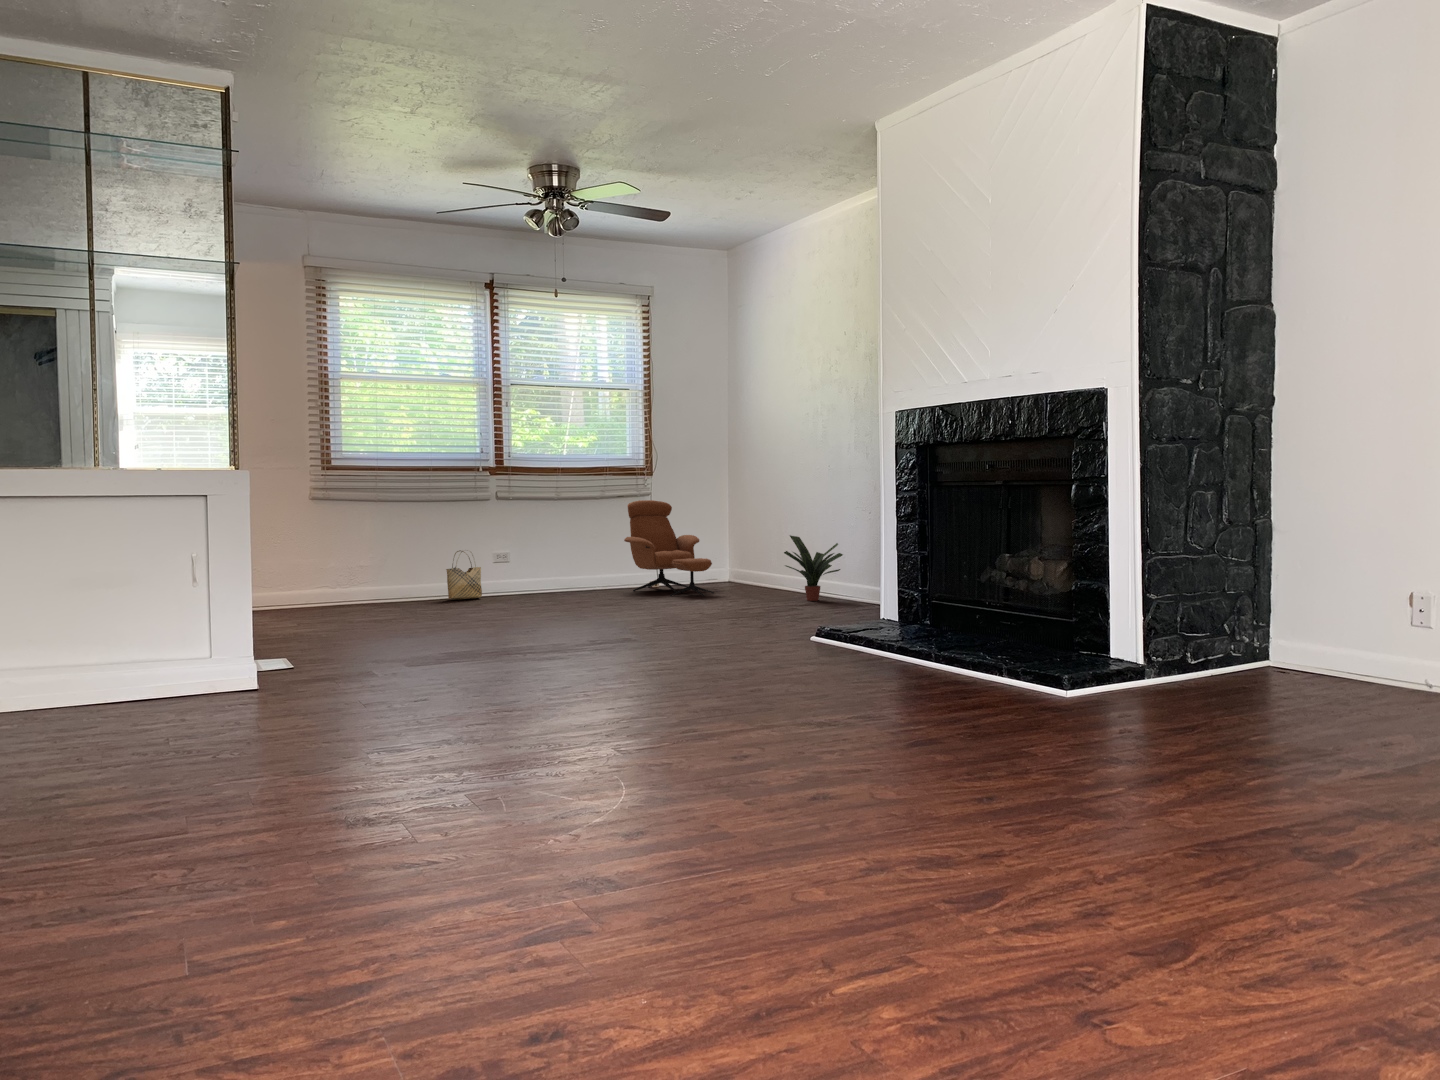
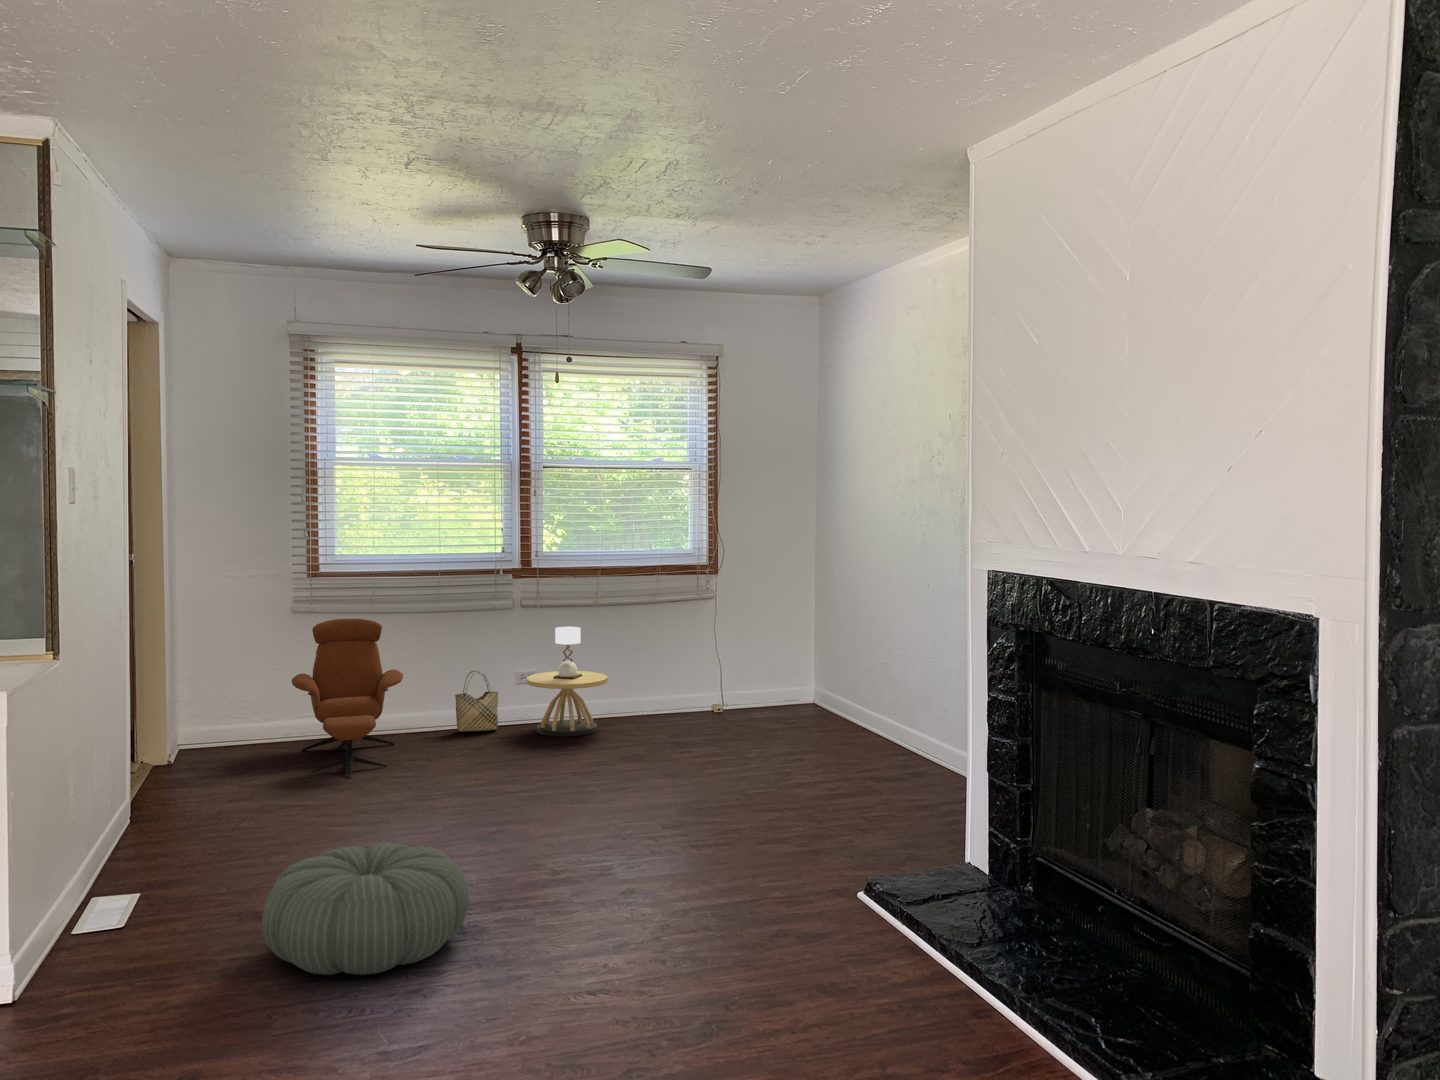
lounge chair: present [624,500,714,596] -> present [292,618,403,778]
side table: none [505,513,572,599] -> present [527,627,608,737]
potted plant: present [784,536,843,601] -> none [863,675,942,767]
pouf: none [417,601,557,670] -> present [262,843,469,975]

